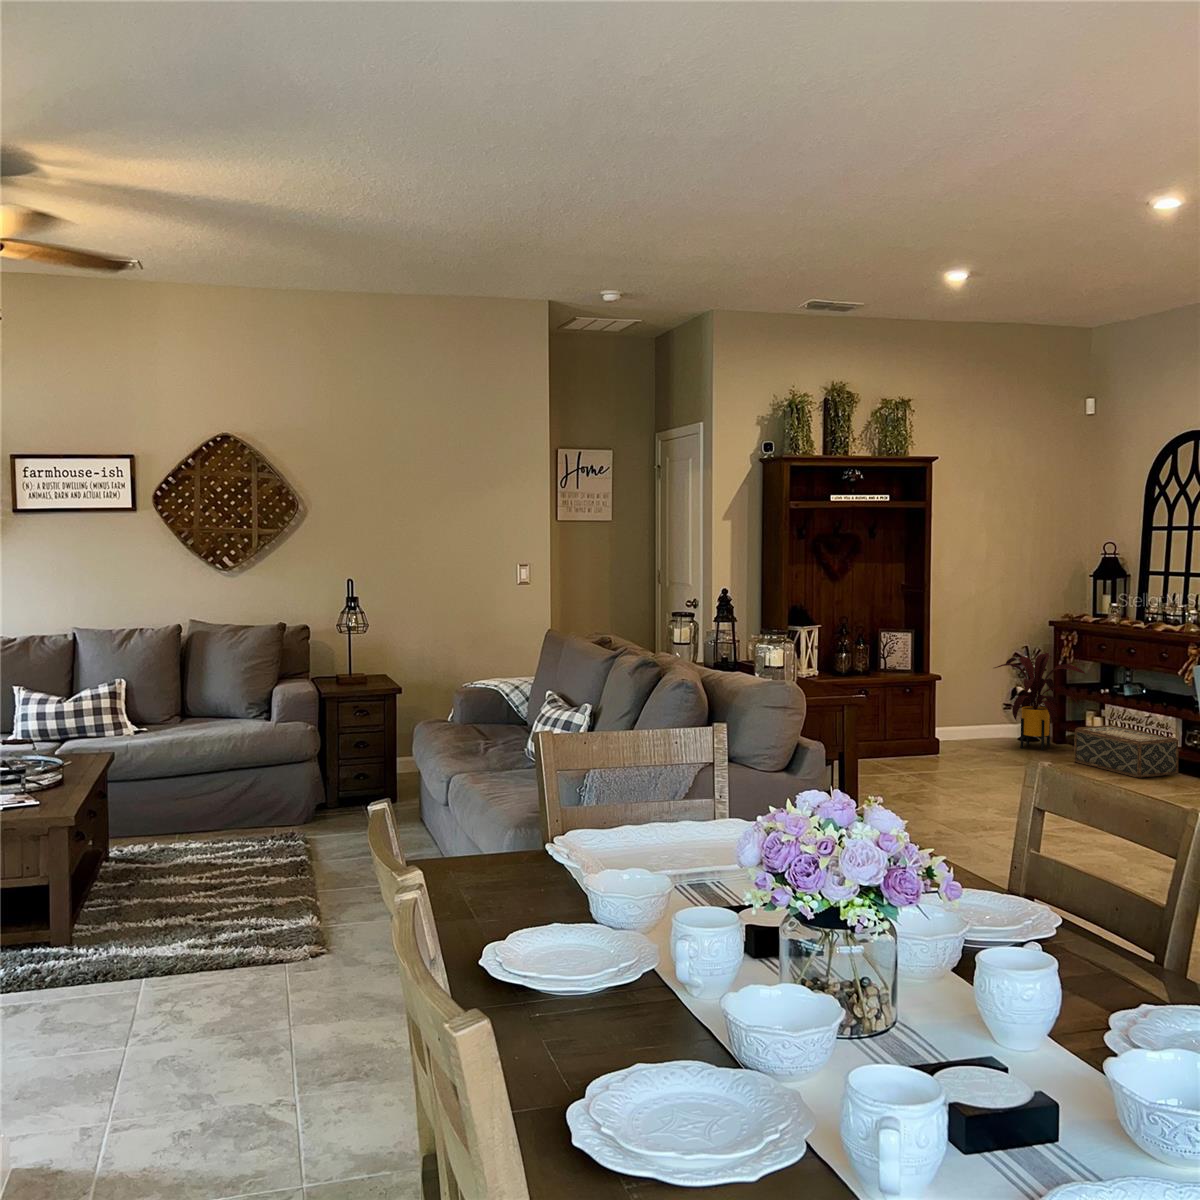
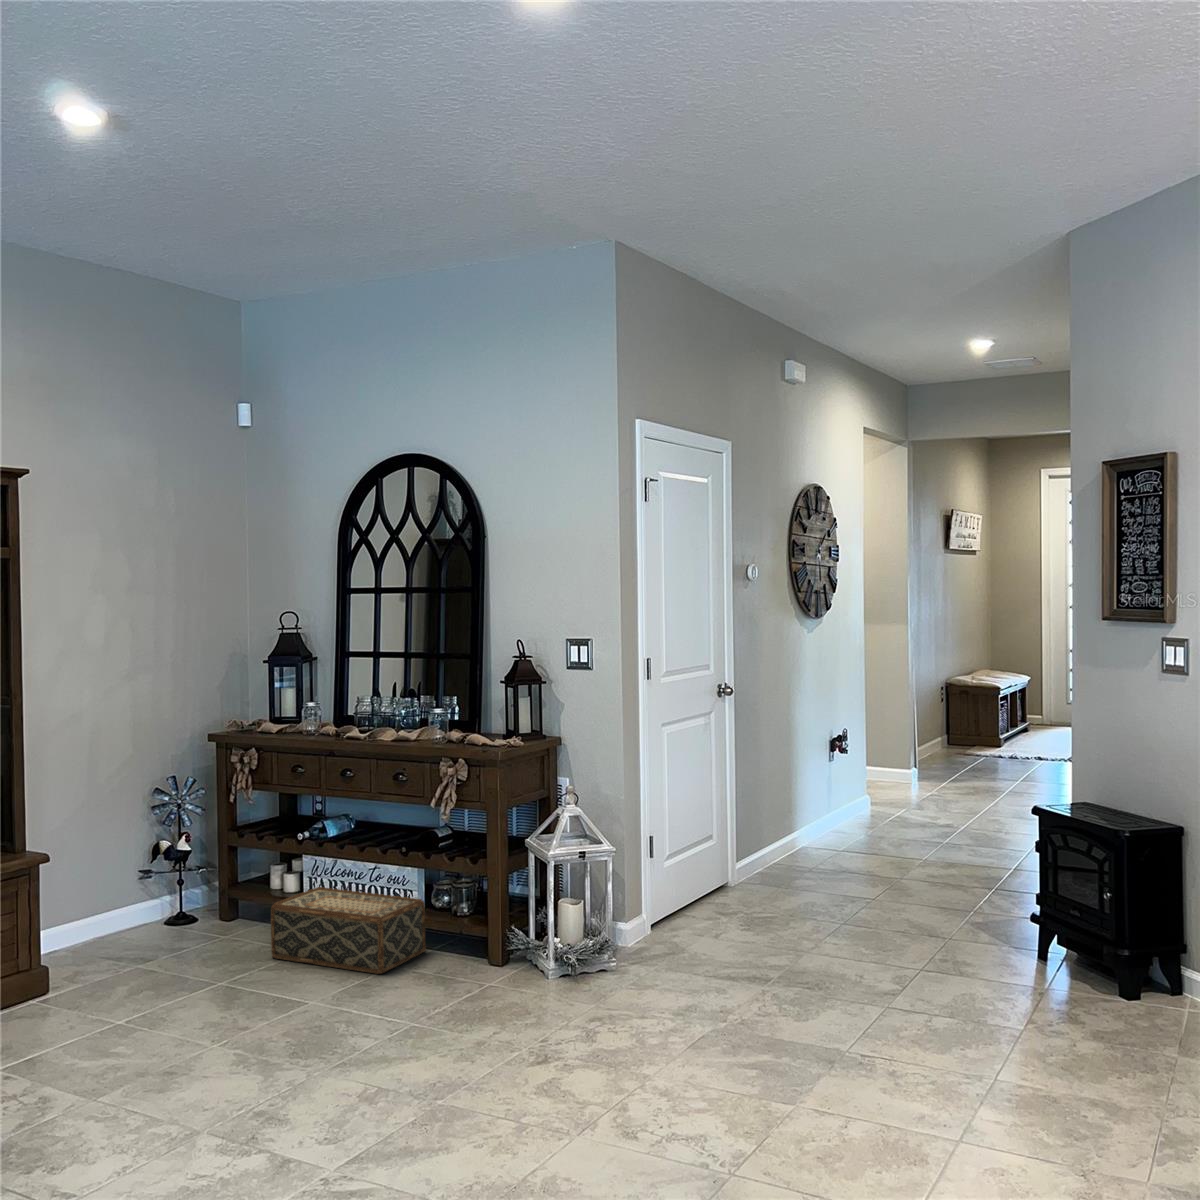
house plant: present [995,653,1085,750] -> none [127,782,277,943]

